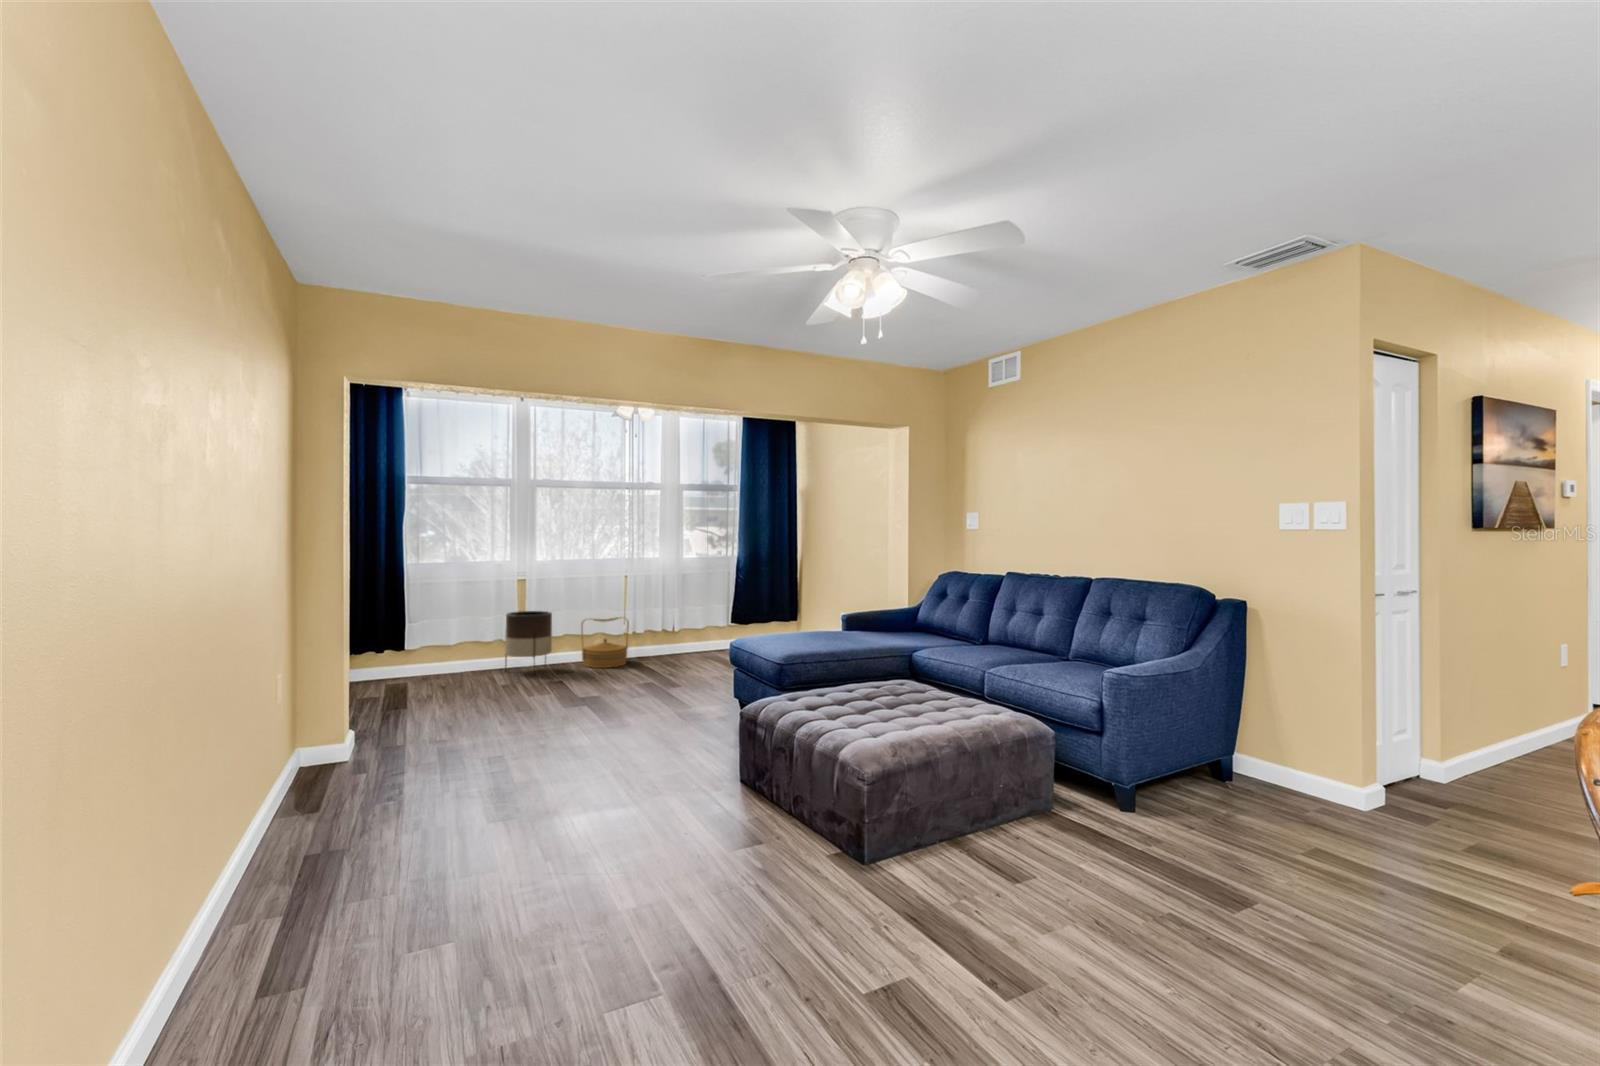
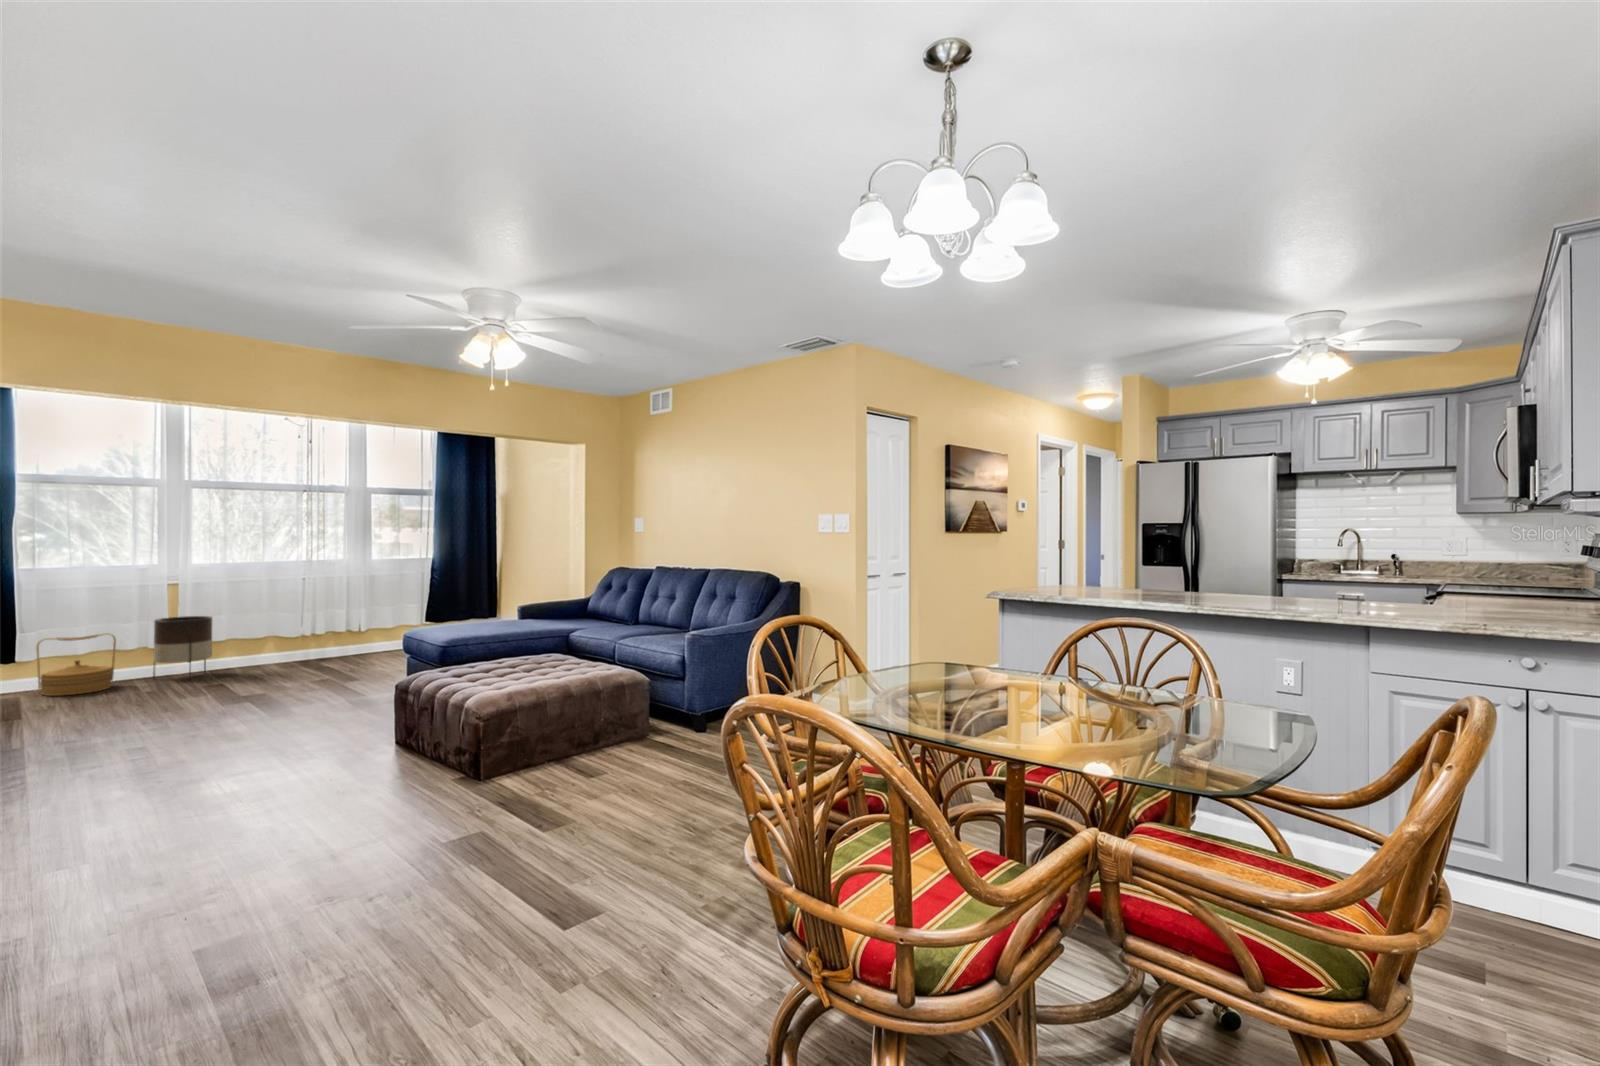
woven basket: present [581,617,629,668] -> present [36,633,116,696]

